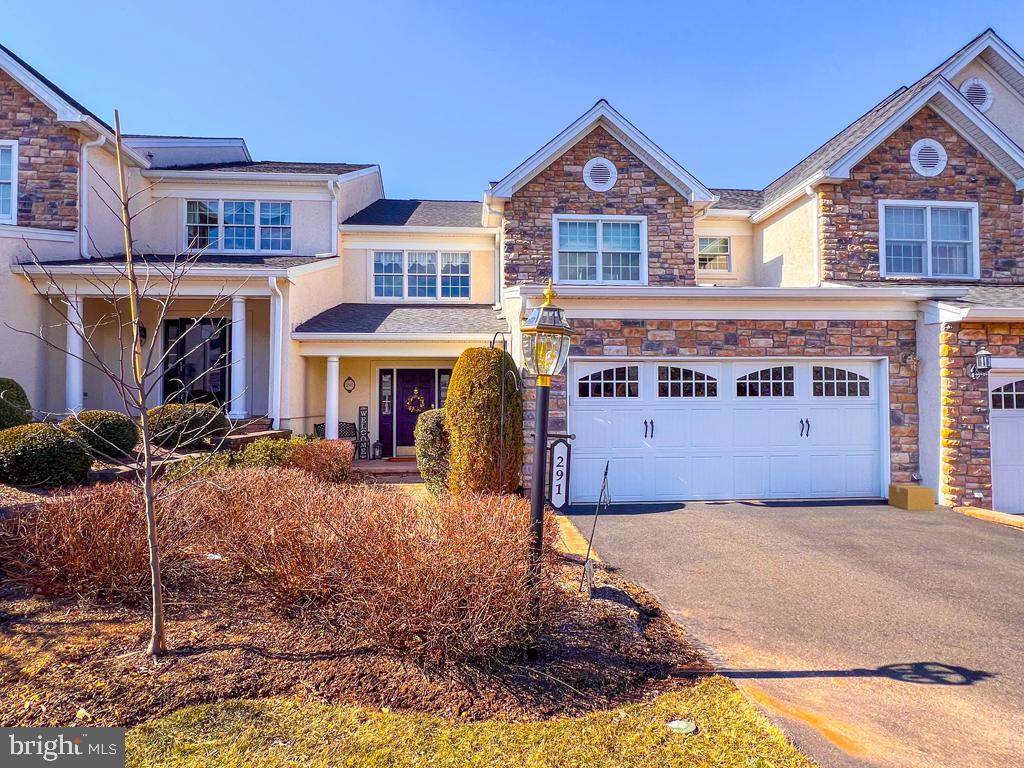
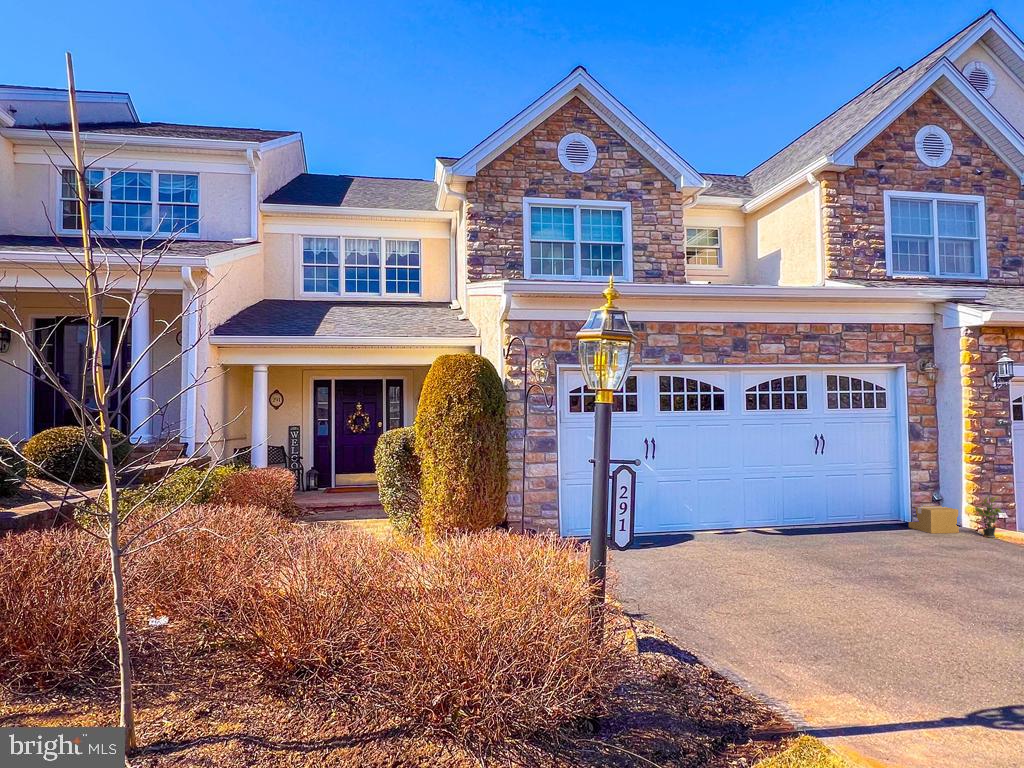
potted plant: none [949,476,976,516] -> present [975,496,1001,538]

